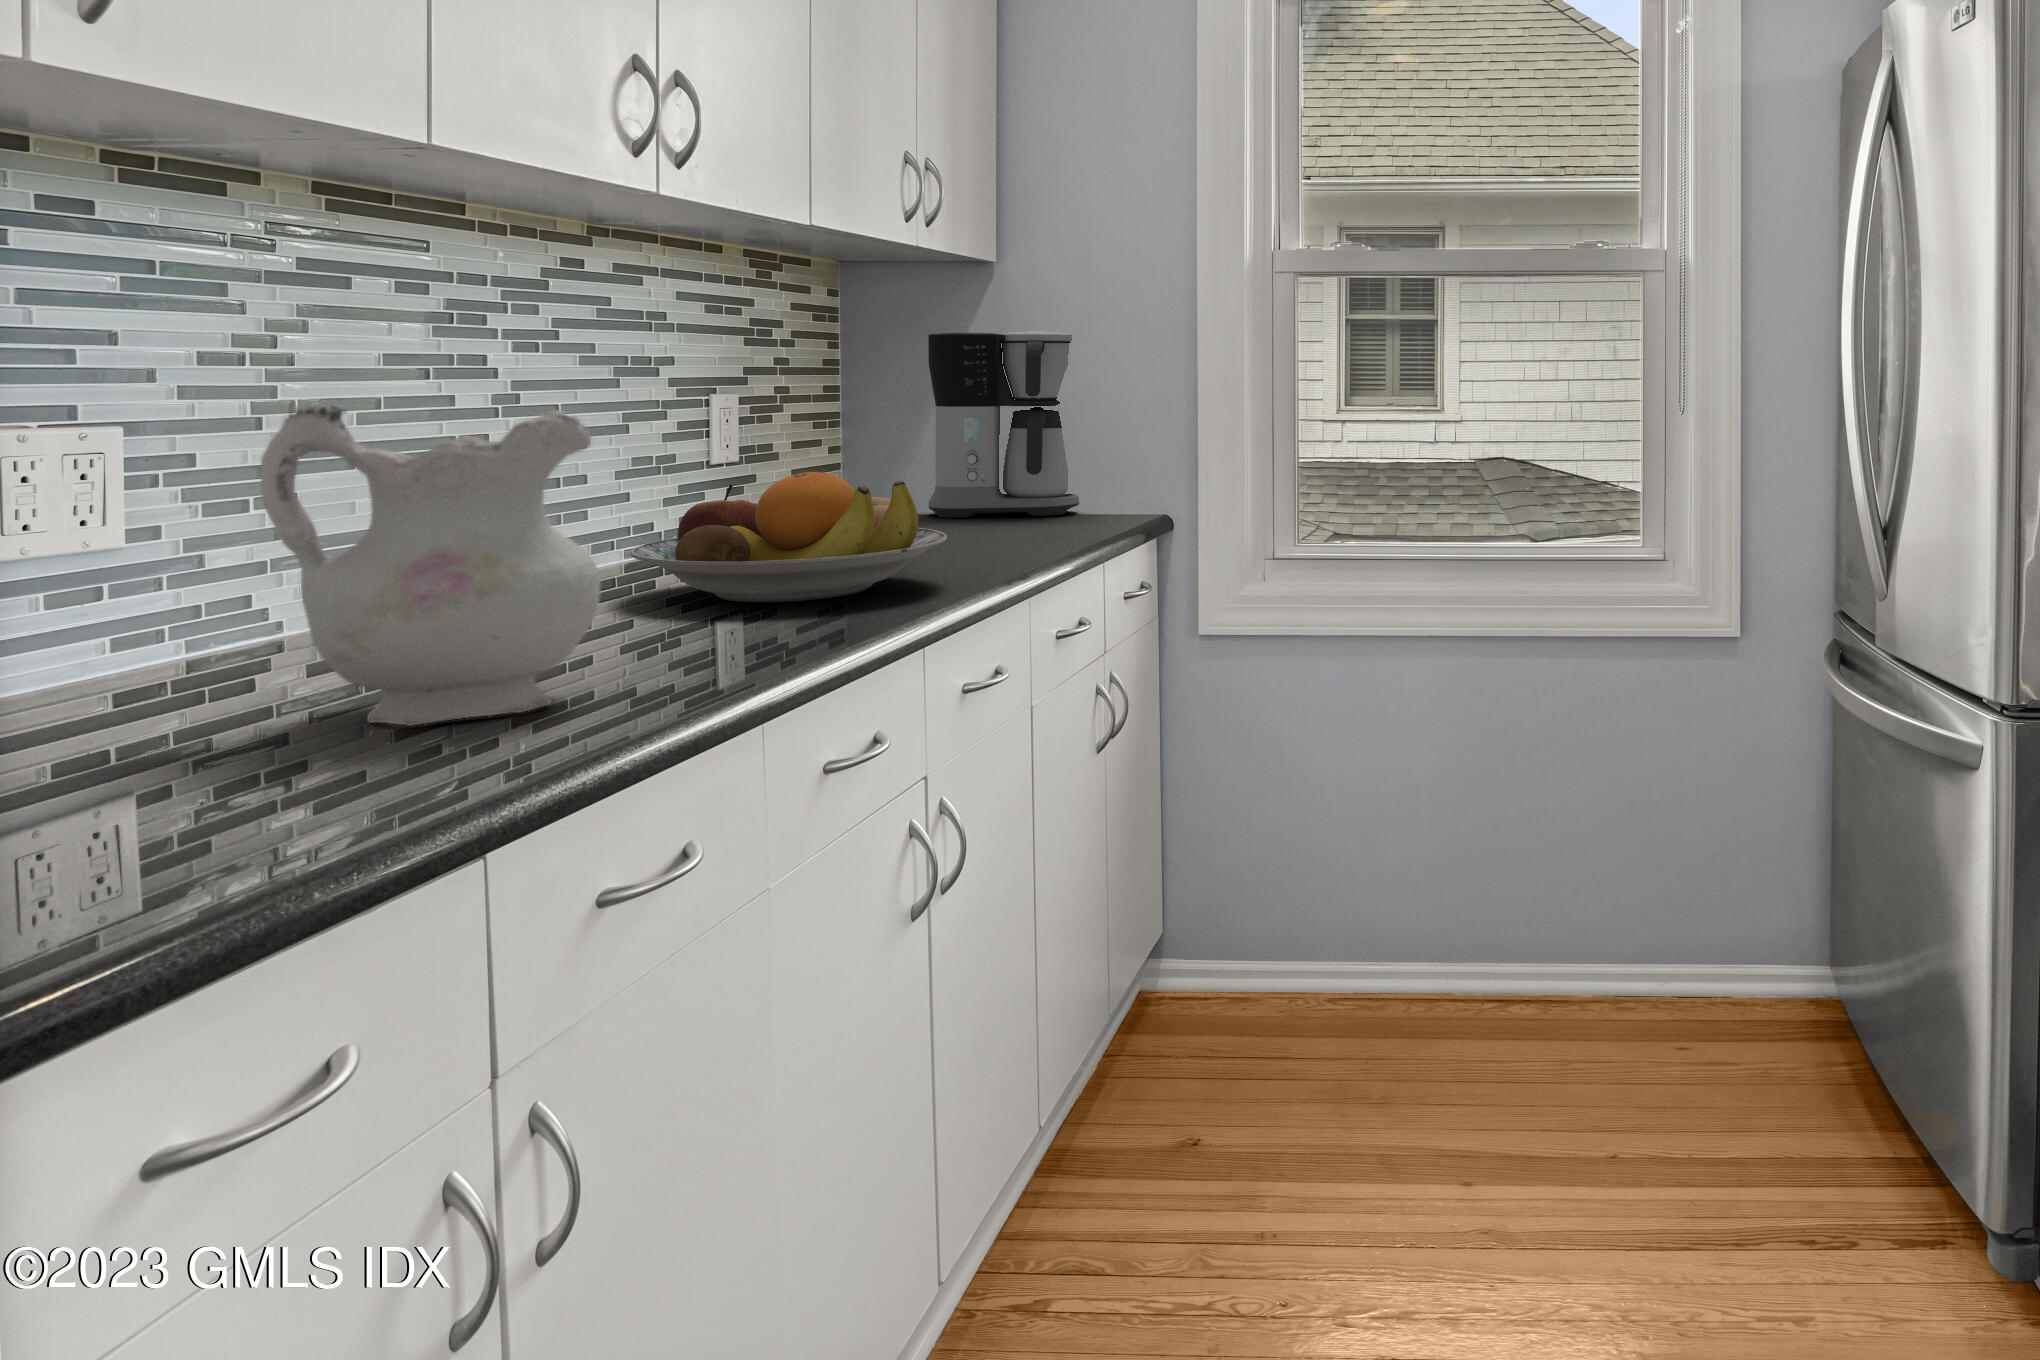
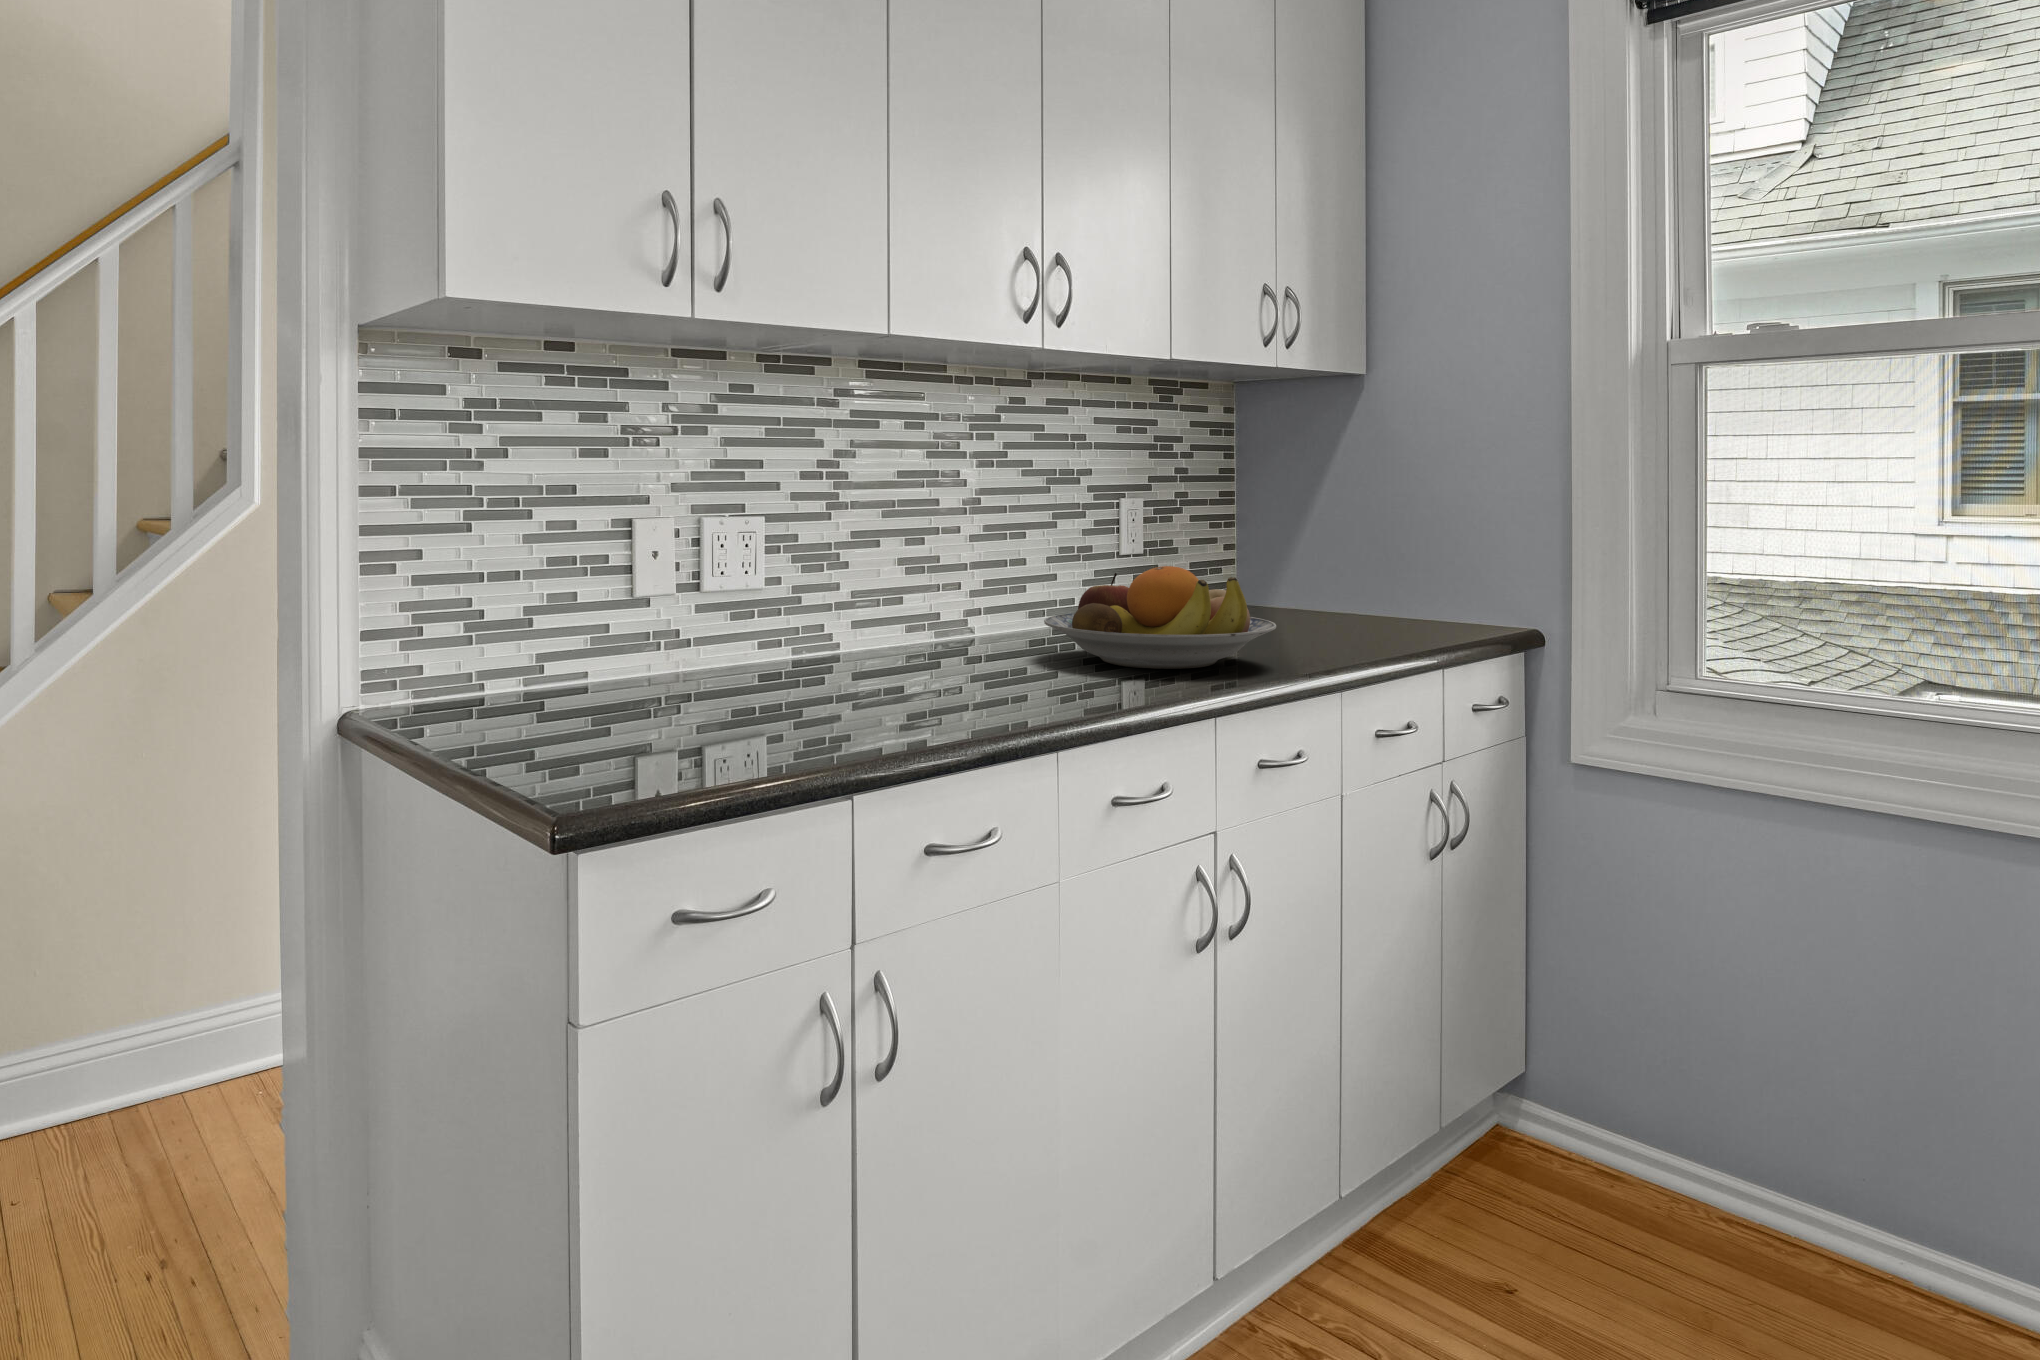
coffee maker: present [928,331,1079,518] -> none [1307,441,1448,620]
ceramic pitcher: present [261,405,601,725] -> none [824,508,1000,715]

